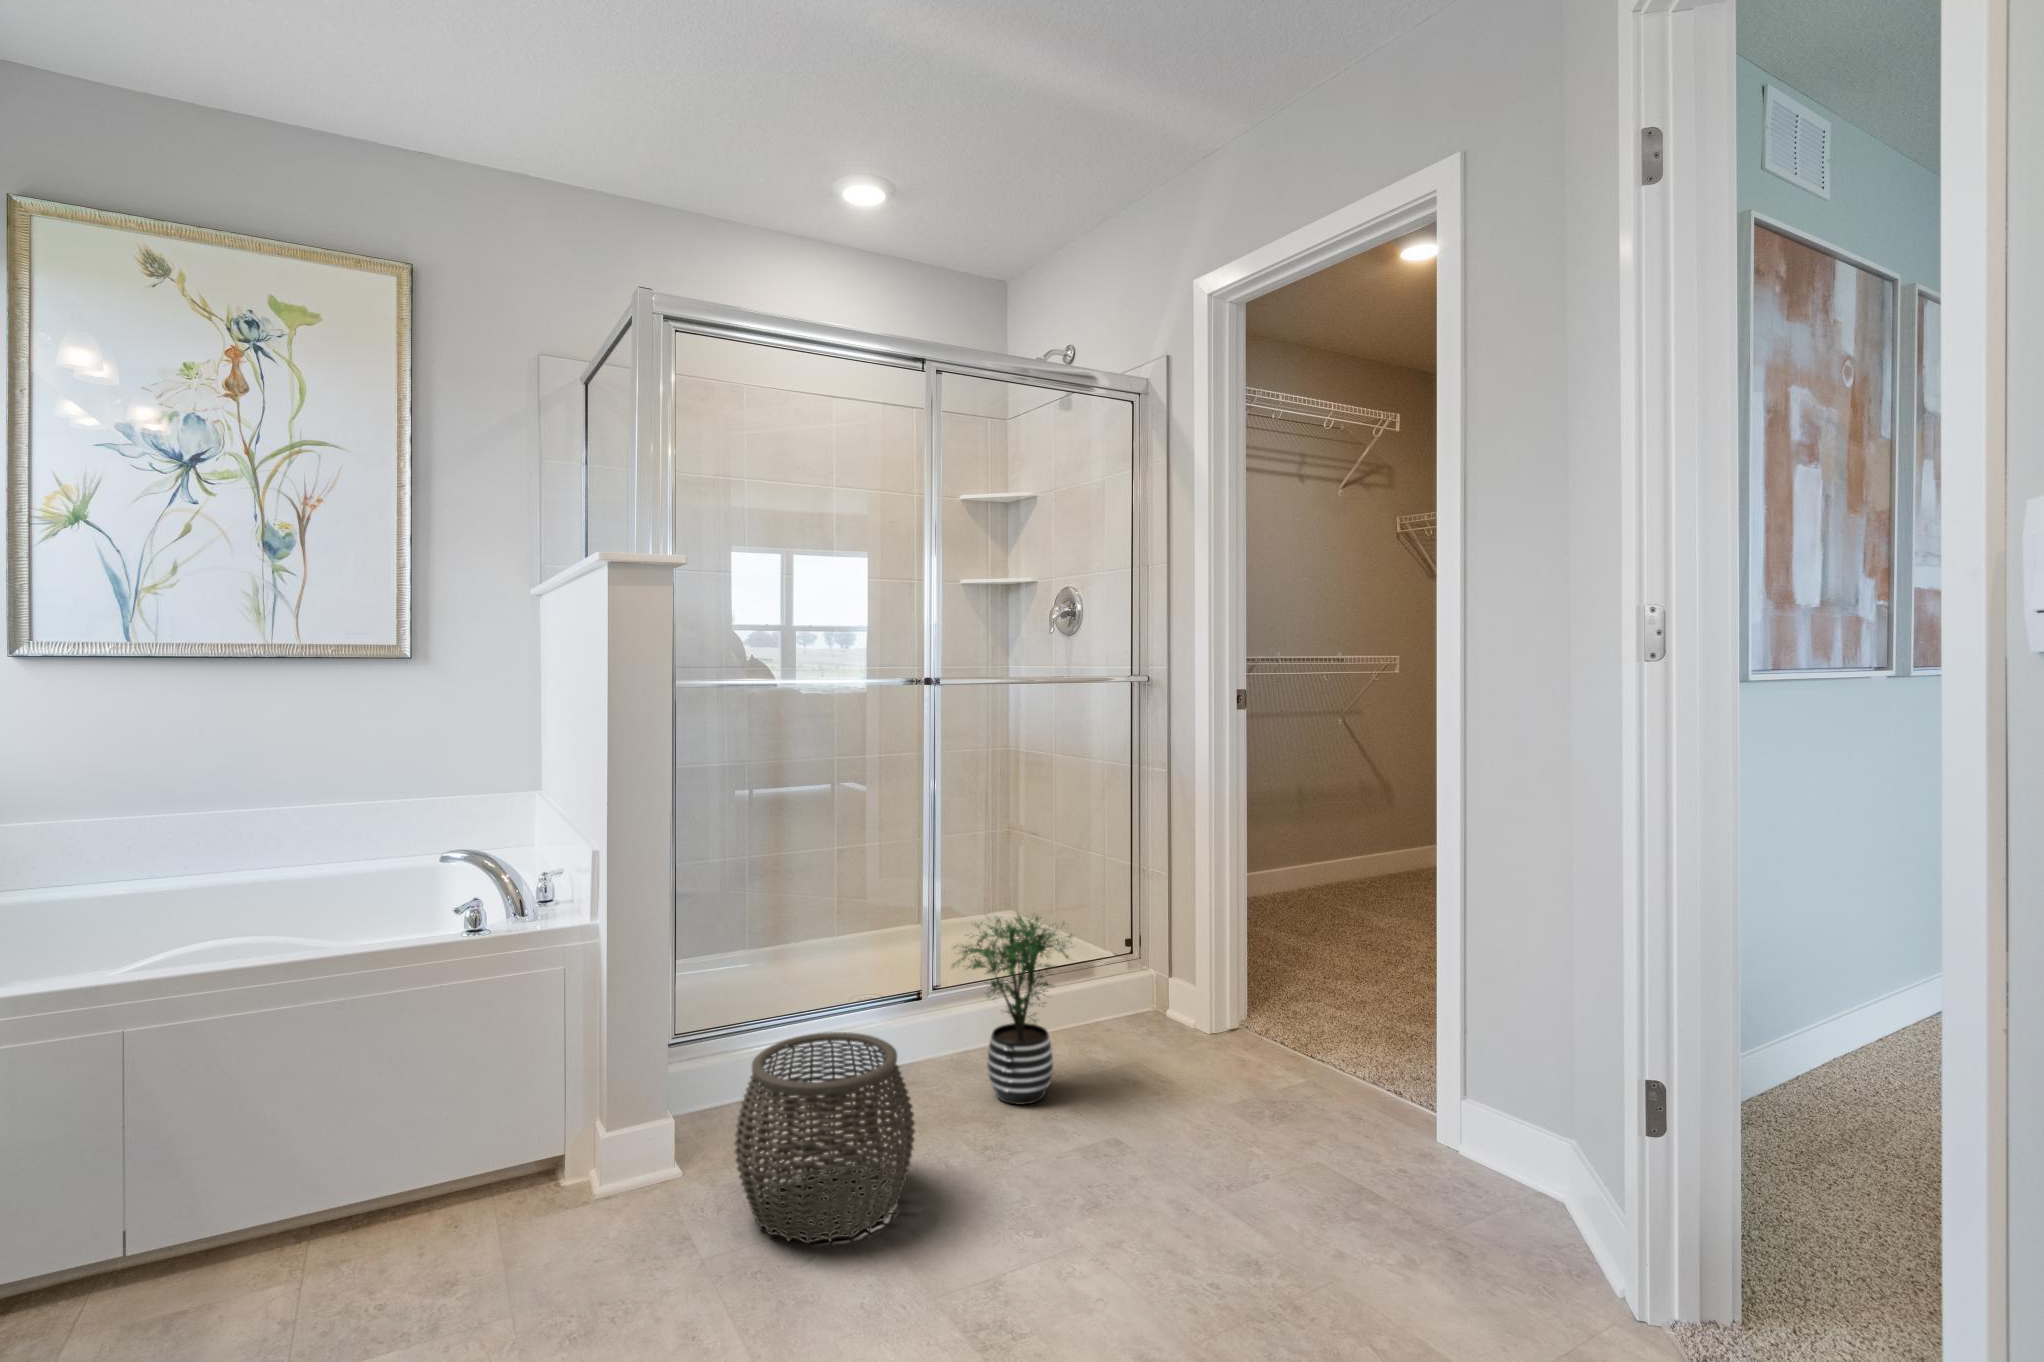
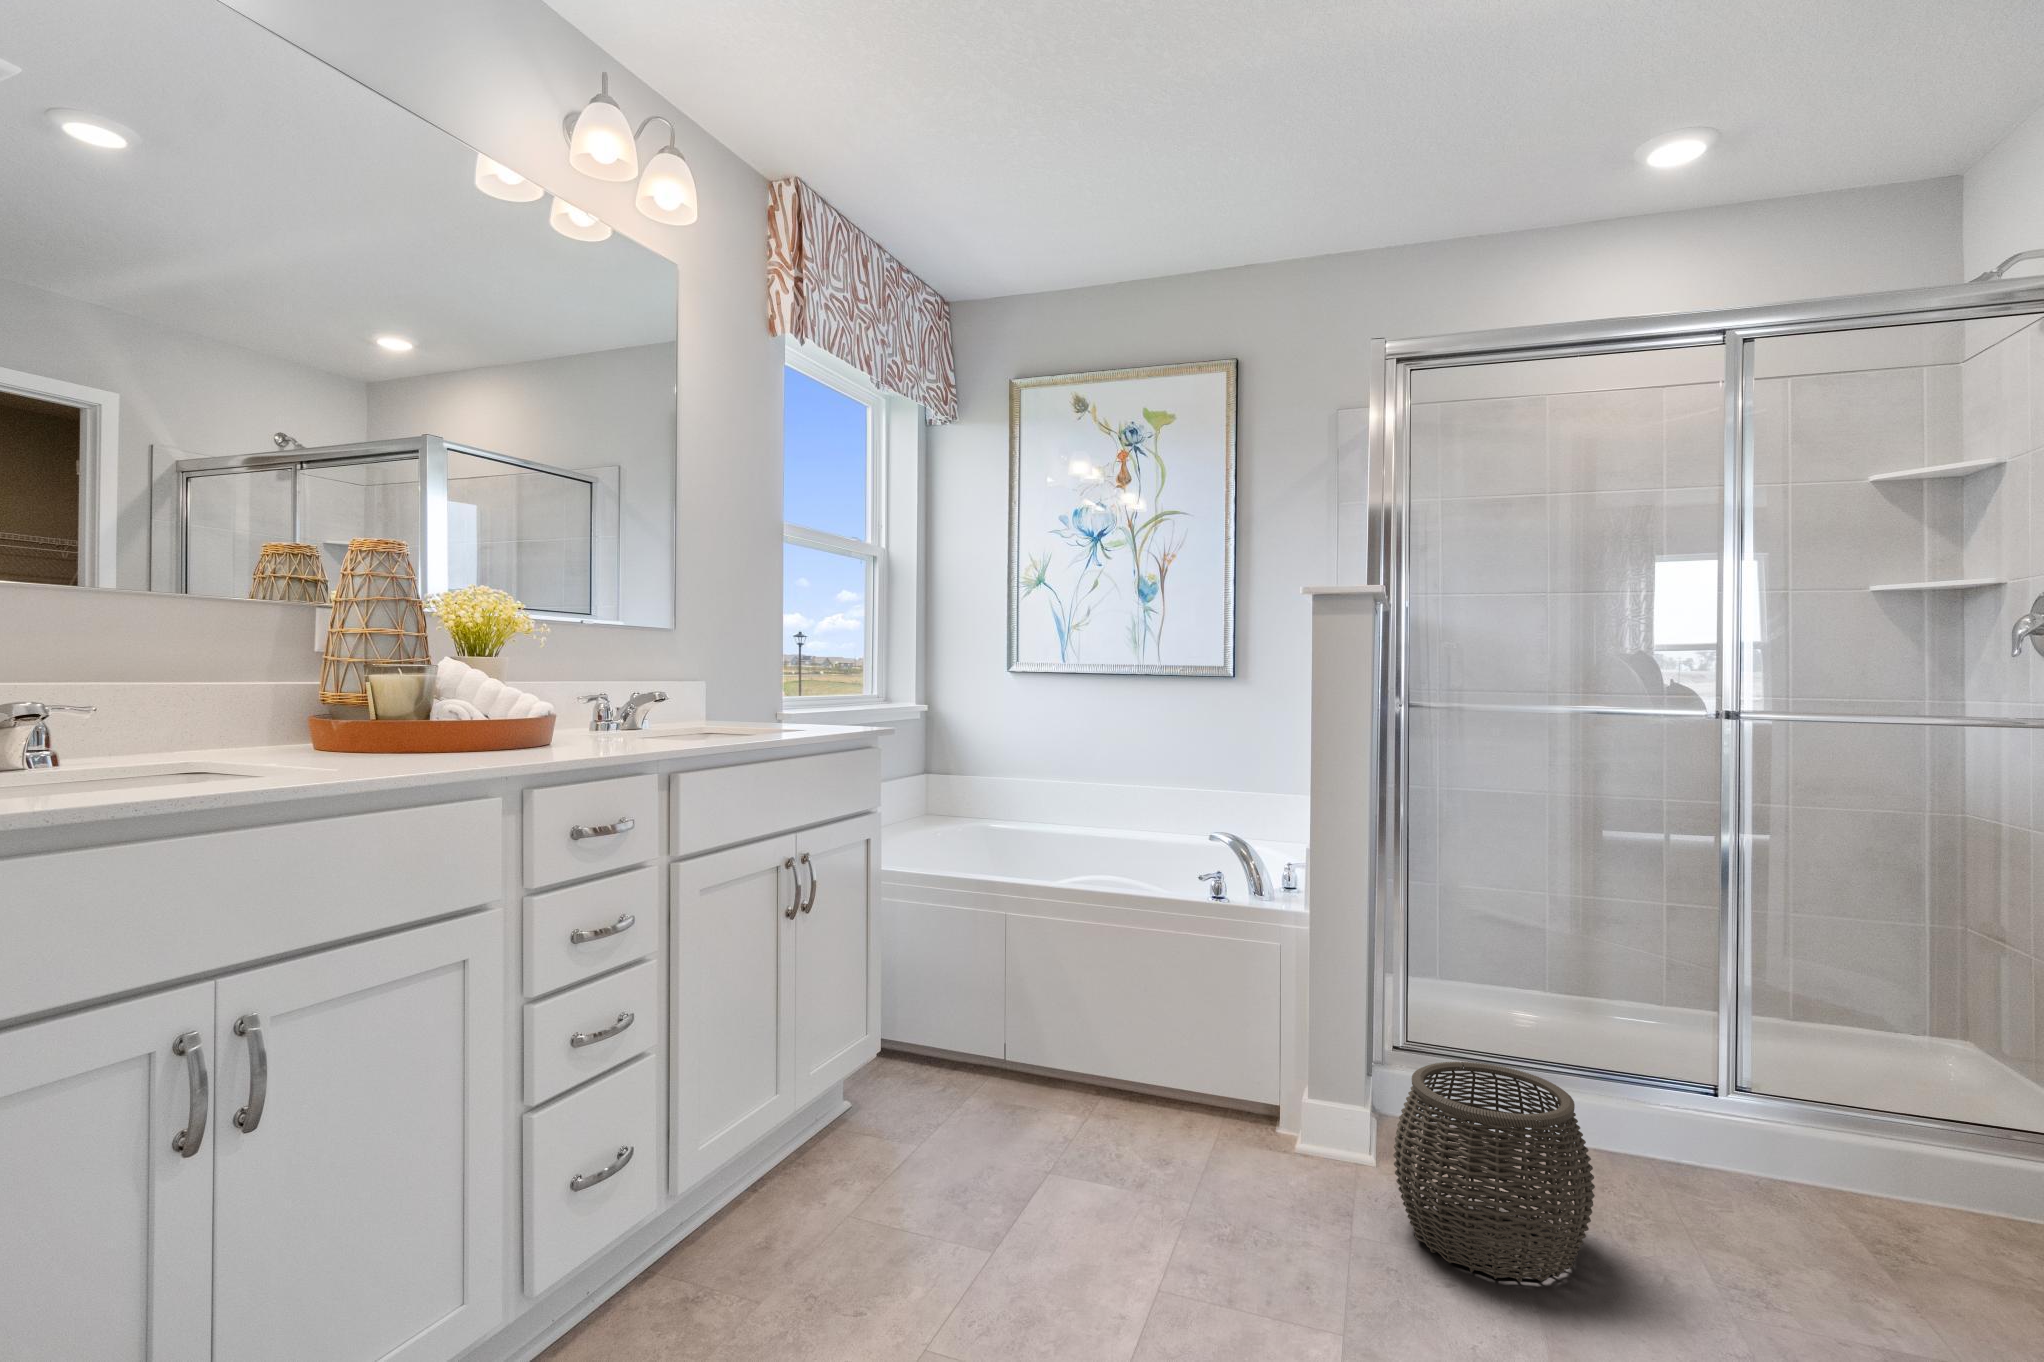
potted plant: present [952,914,1072,1104] -> none [1711,1001,1922,1257]

